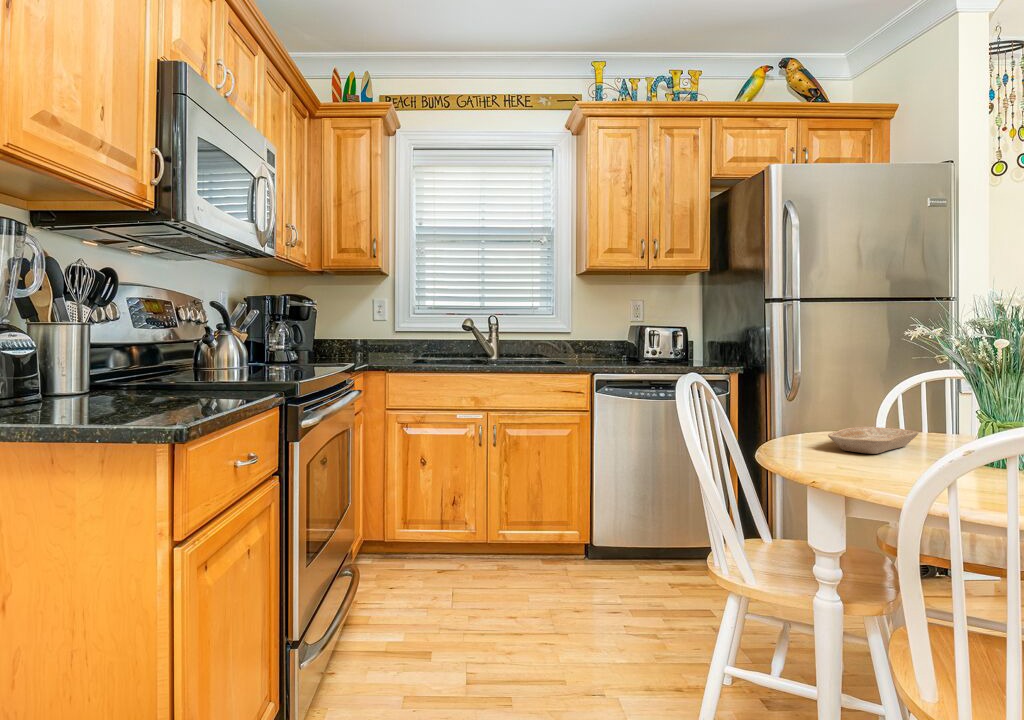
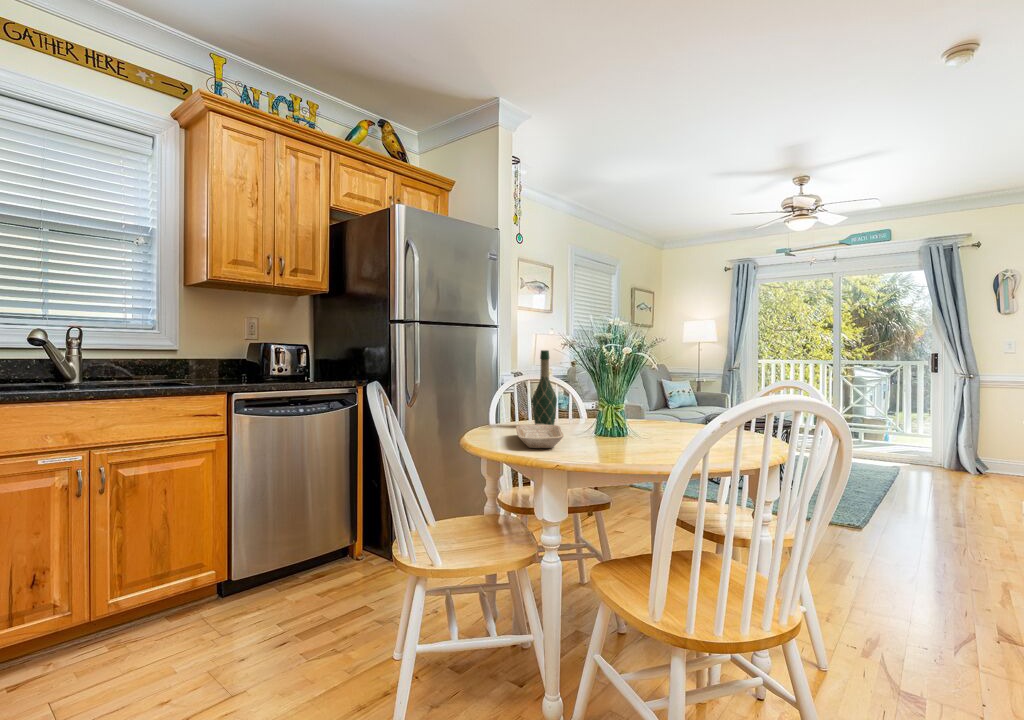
wine bottle: none [911,332,951,438] -> present [532,350,557,425]

